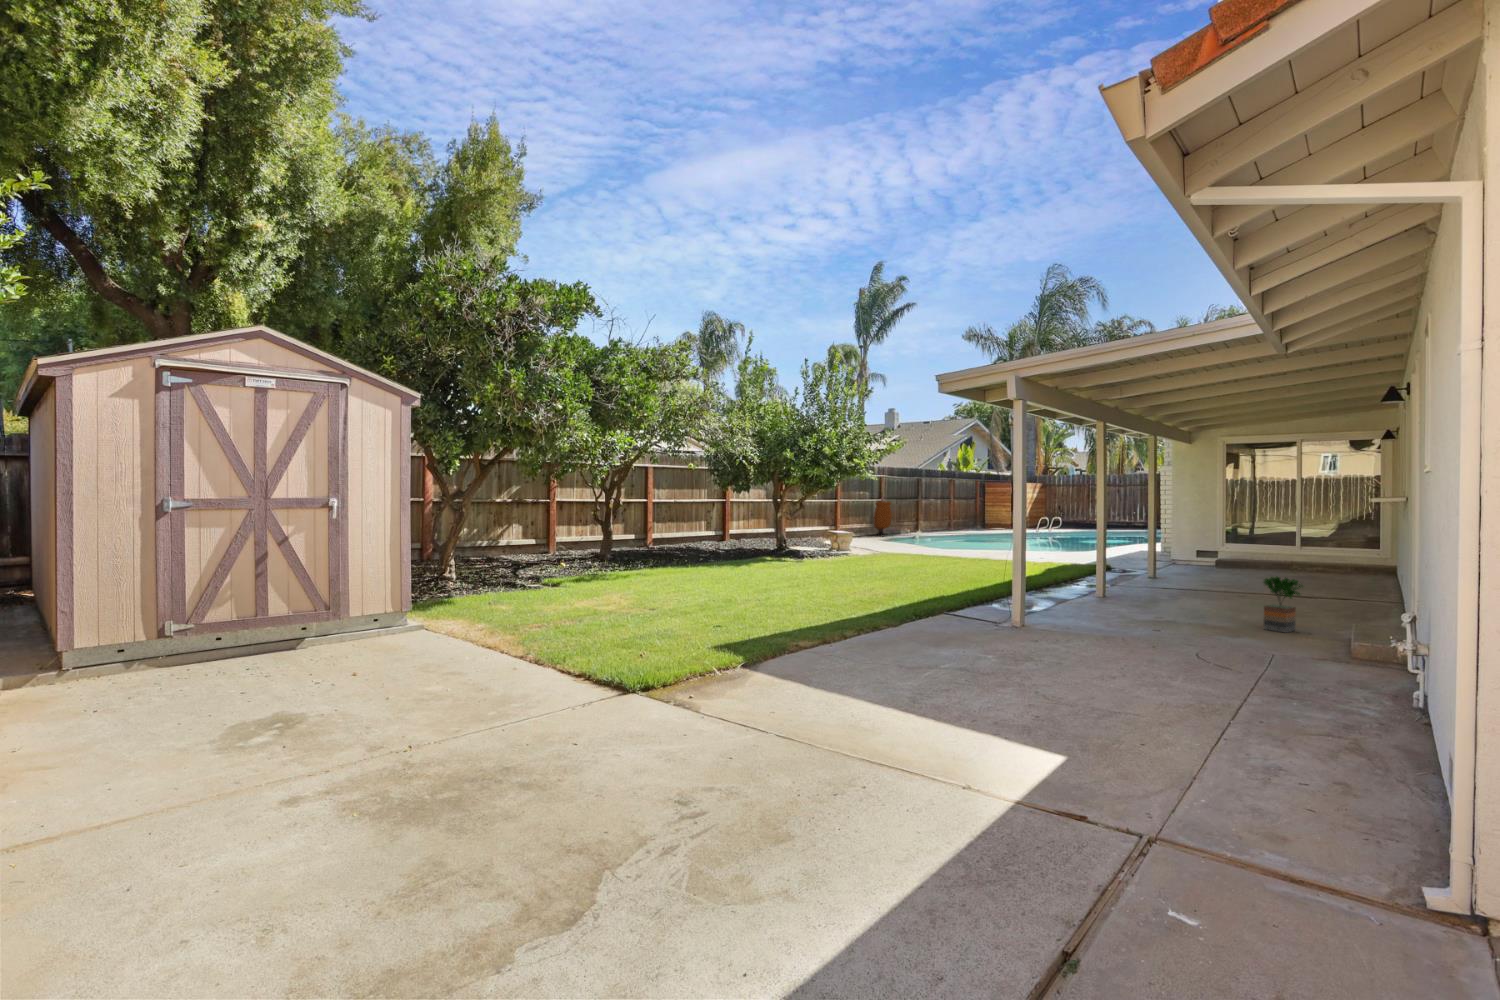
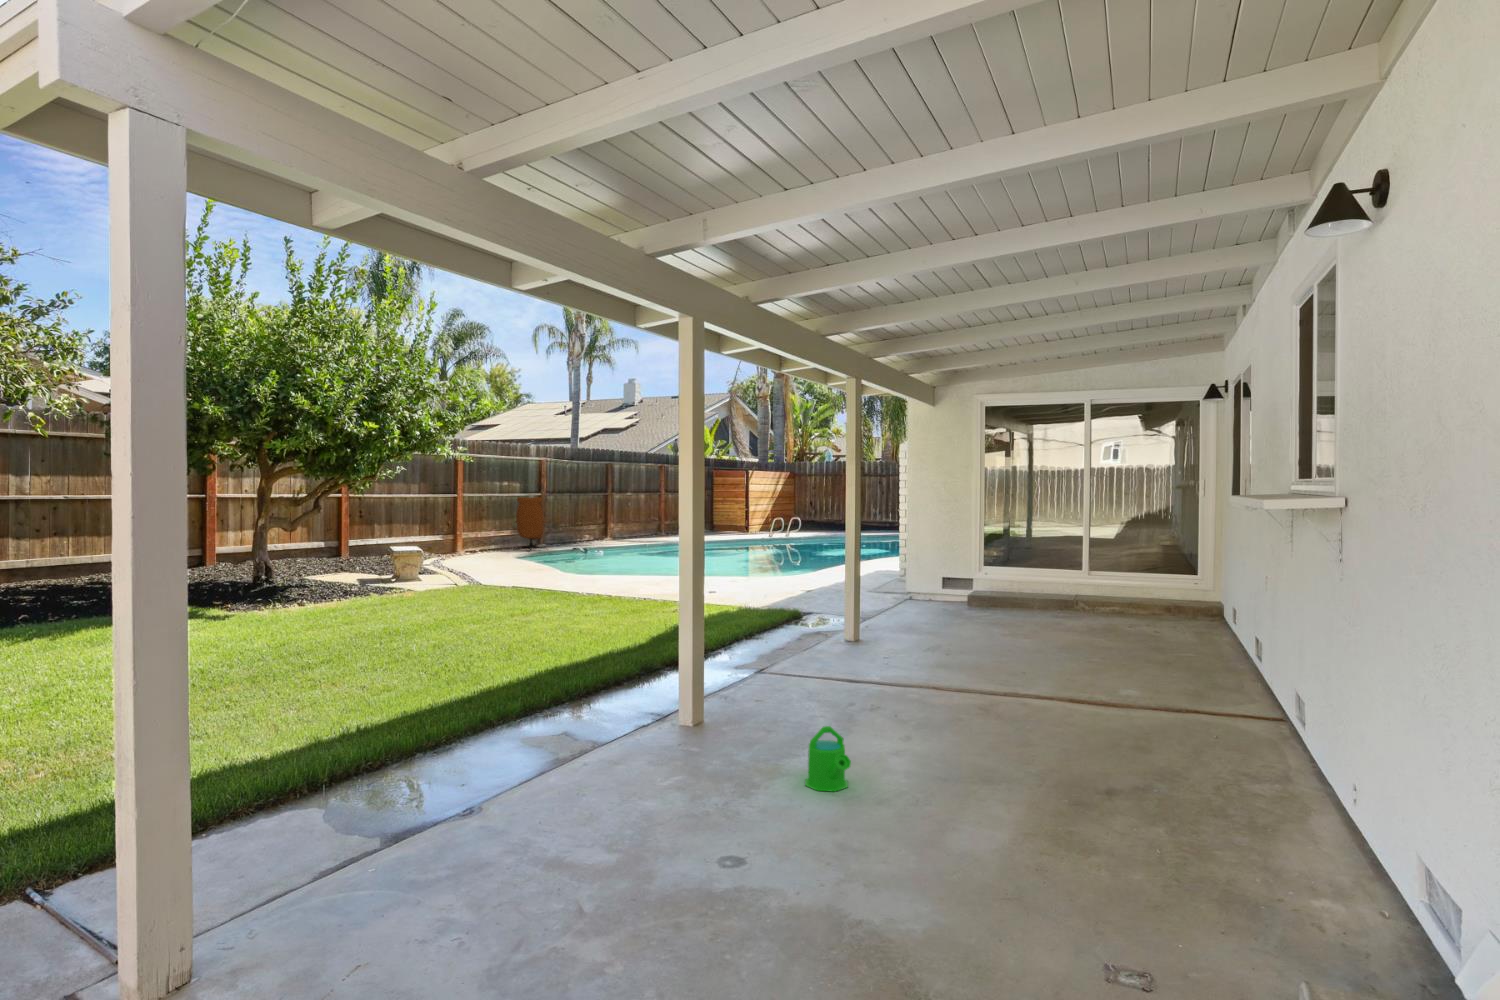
potted tree: present [1263,576,1303,633] -> none [977,729,1083,909]
watering can: none [1173,588,1197,613] -> present [805,726,851,791]

